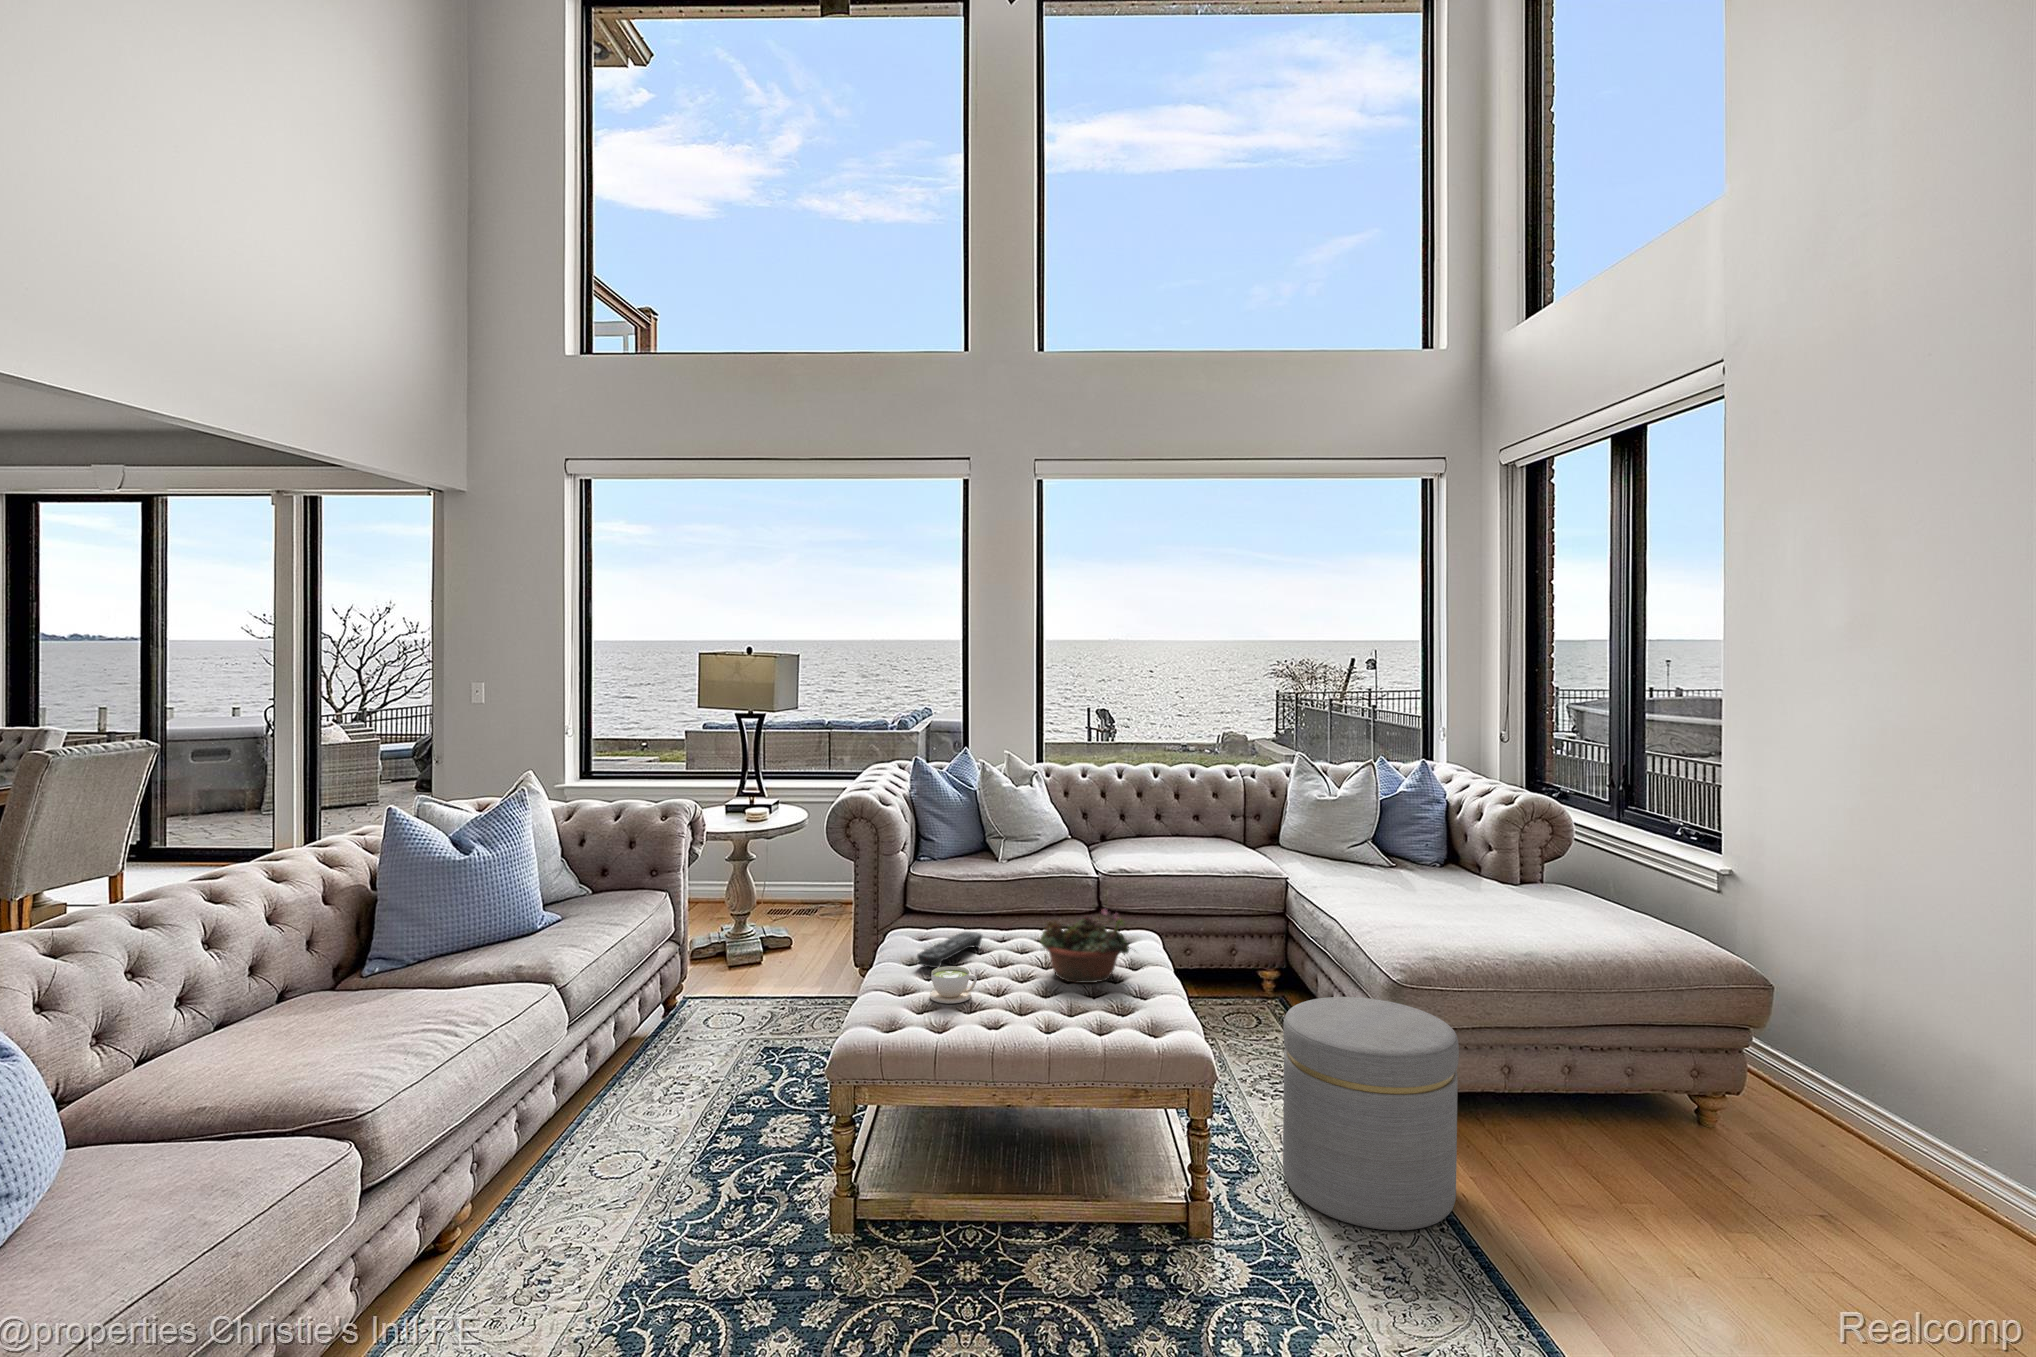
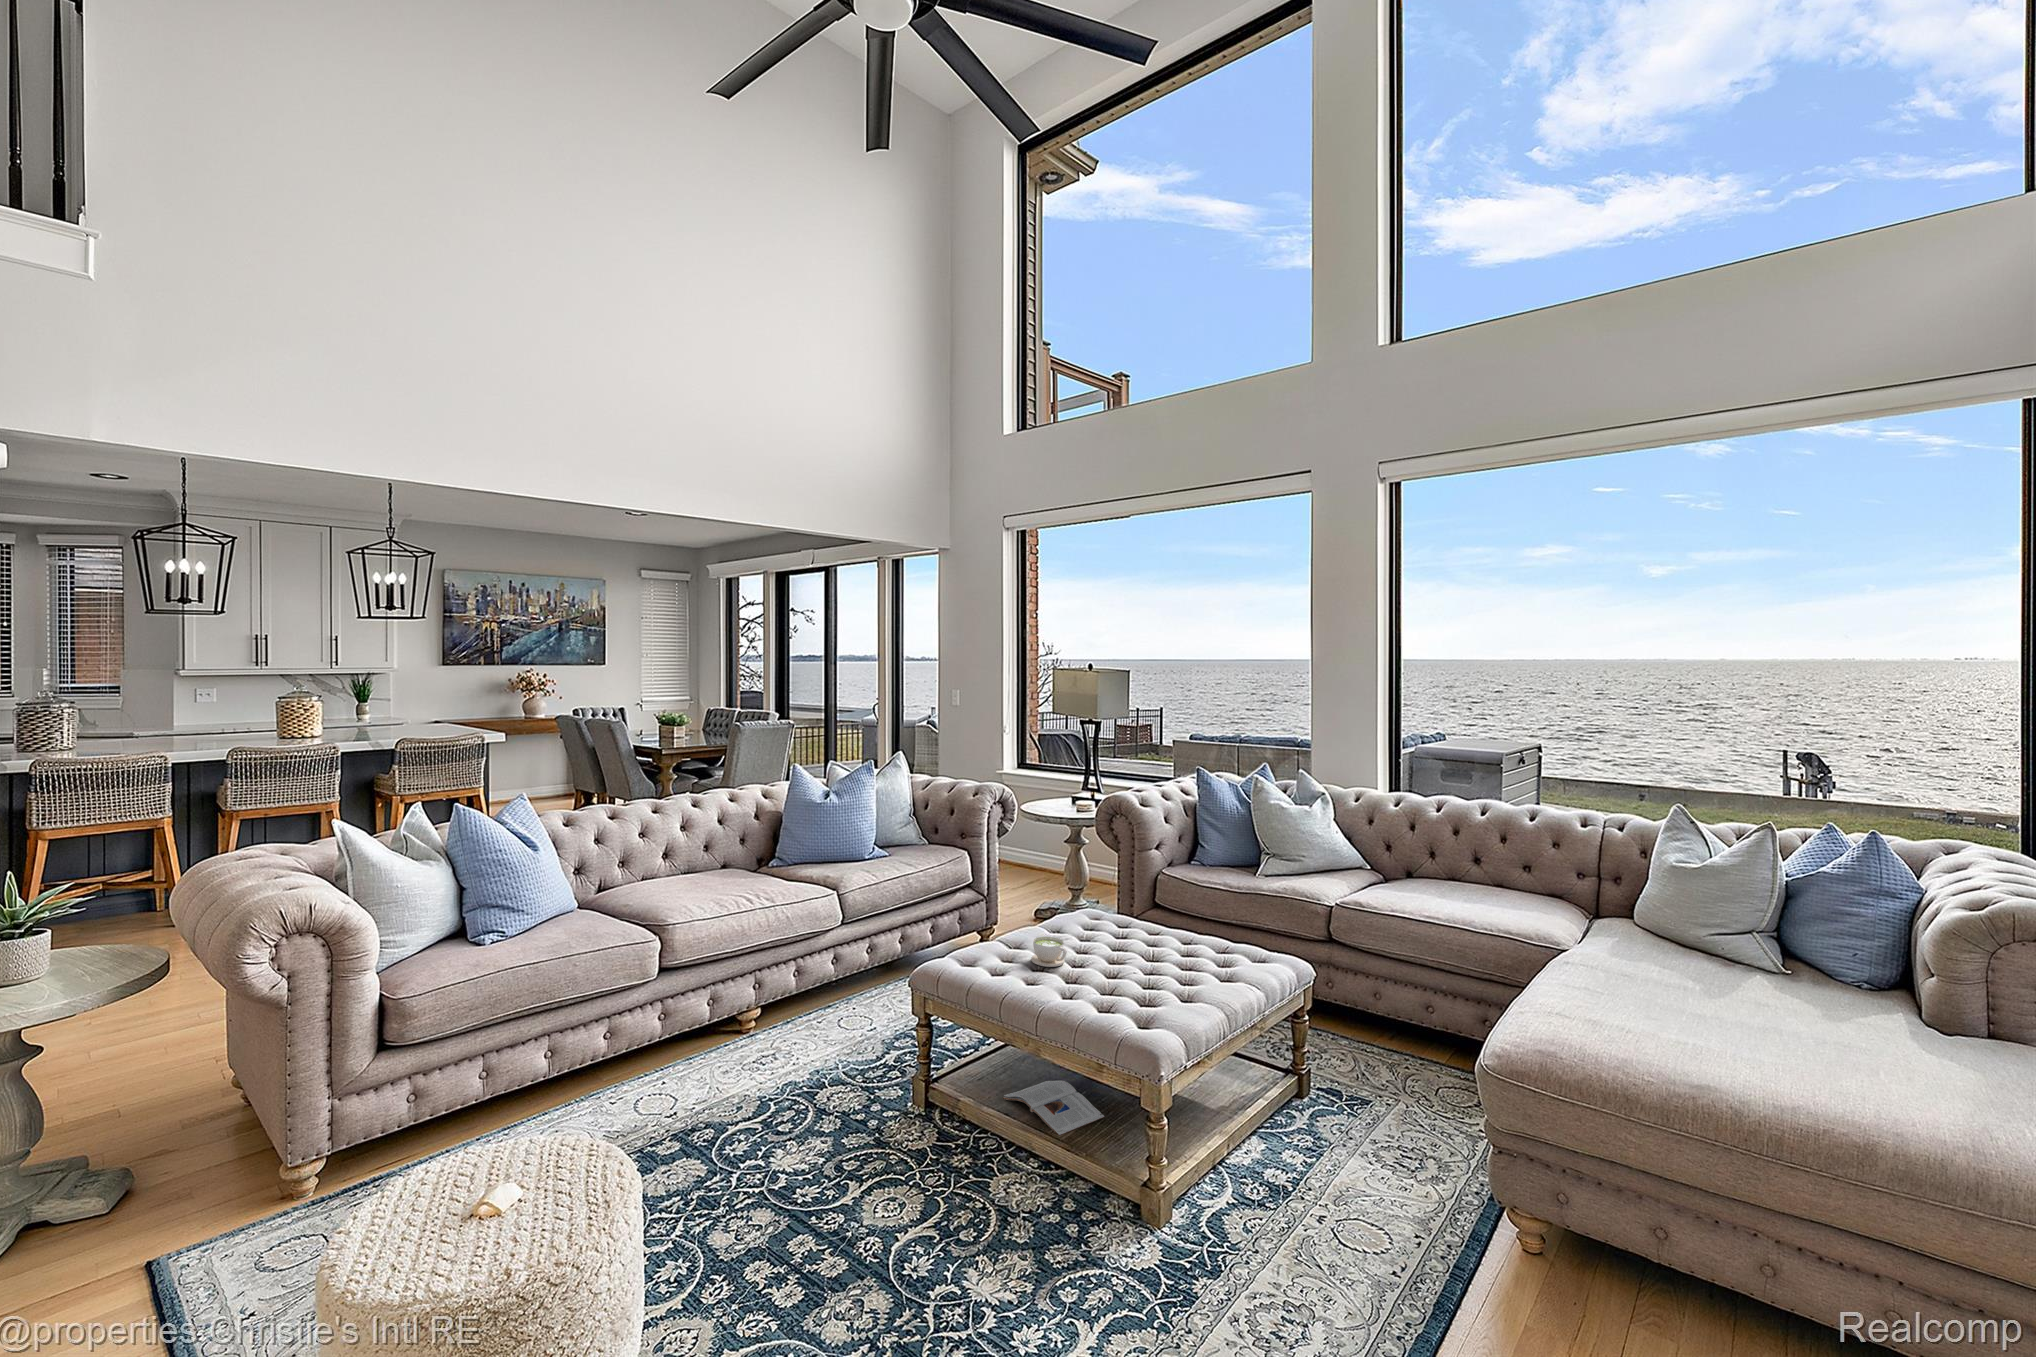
succulent planter: present [1040,909,1131,983] -> none [1136,916,1212,984]
remote control: present [917,932,982,968] -> none [1060,920,1133,941]
ottoman: present [1283,997,1459,1230] -> none [1275,1053,1464,1313]
magazine: none [947,1134,1065,1195] -> present [1003,1080,1104,1135]

